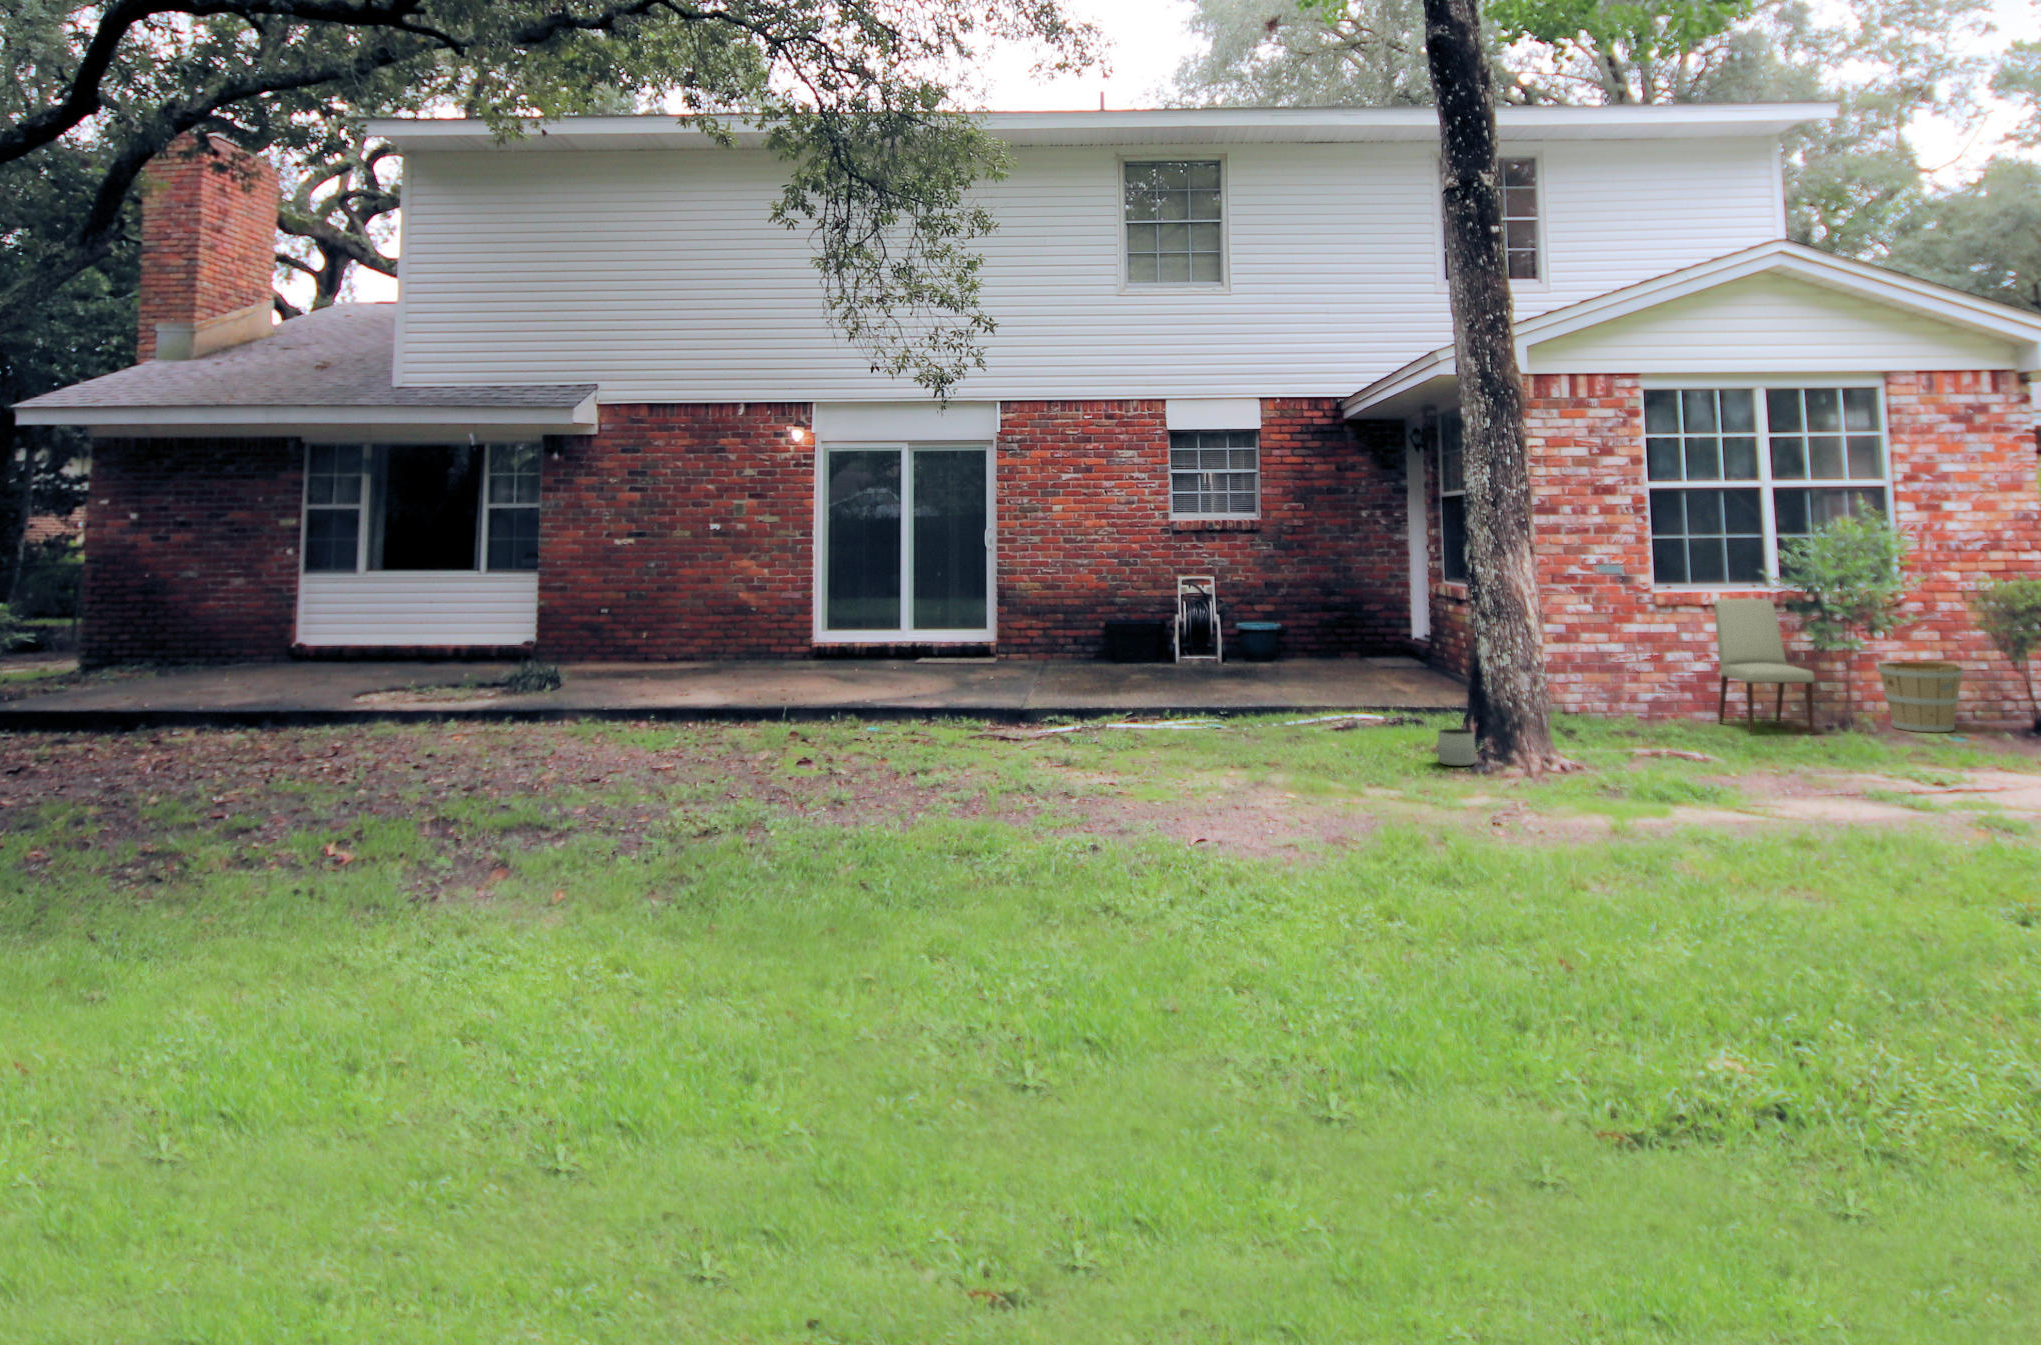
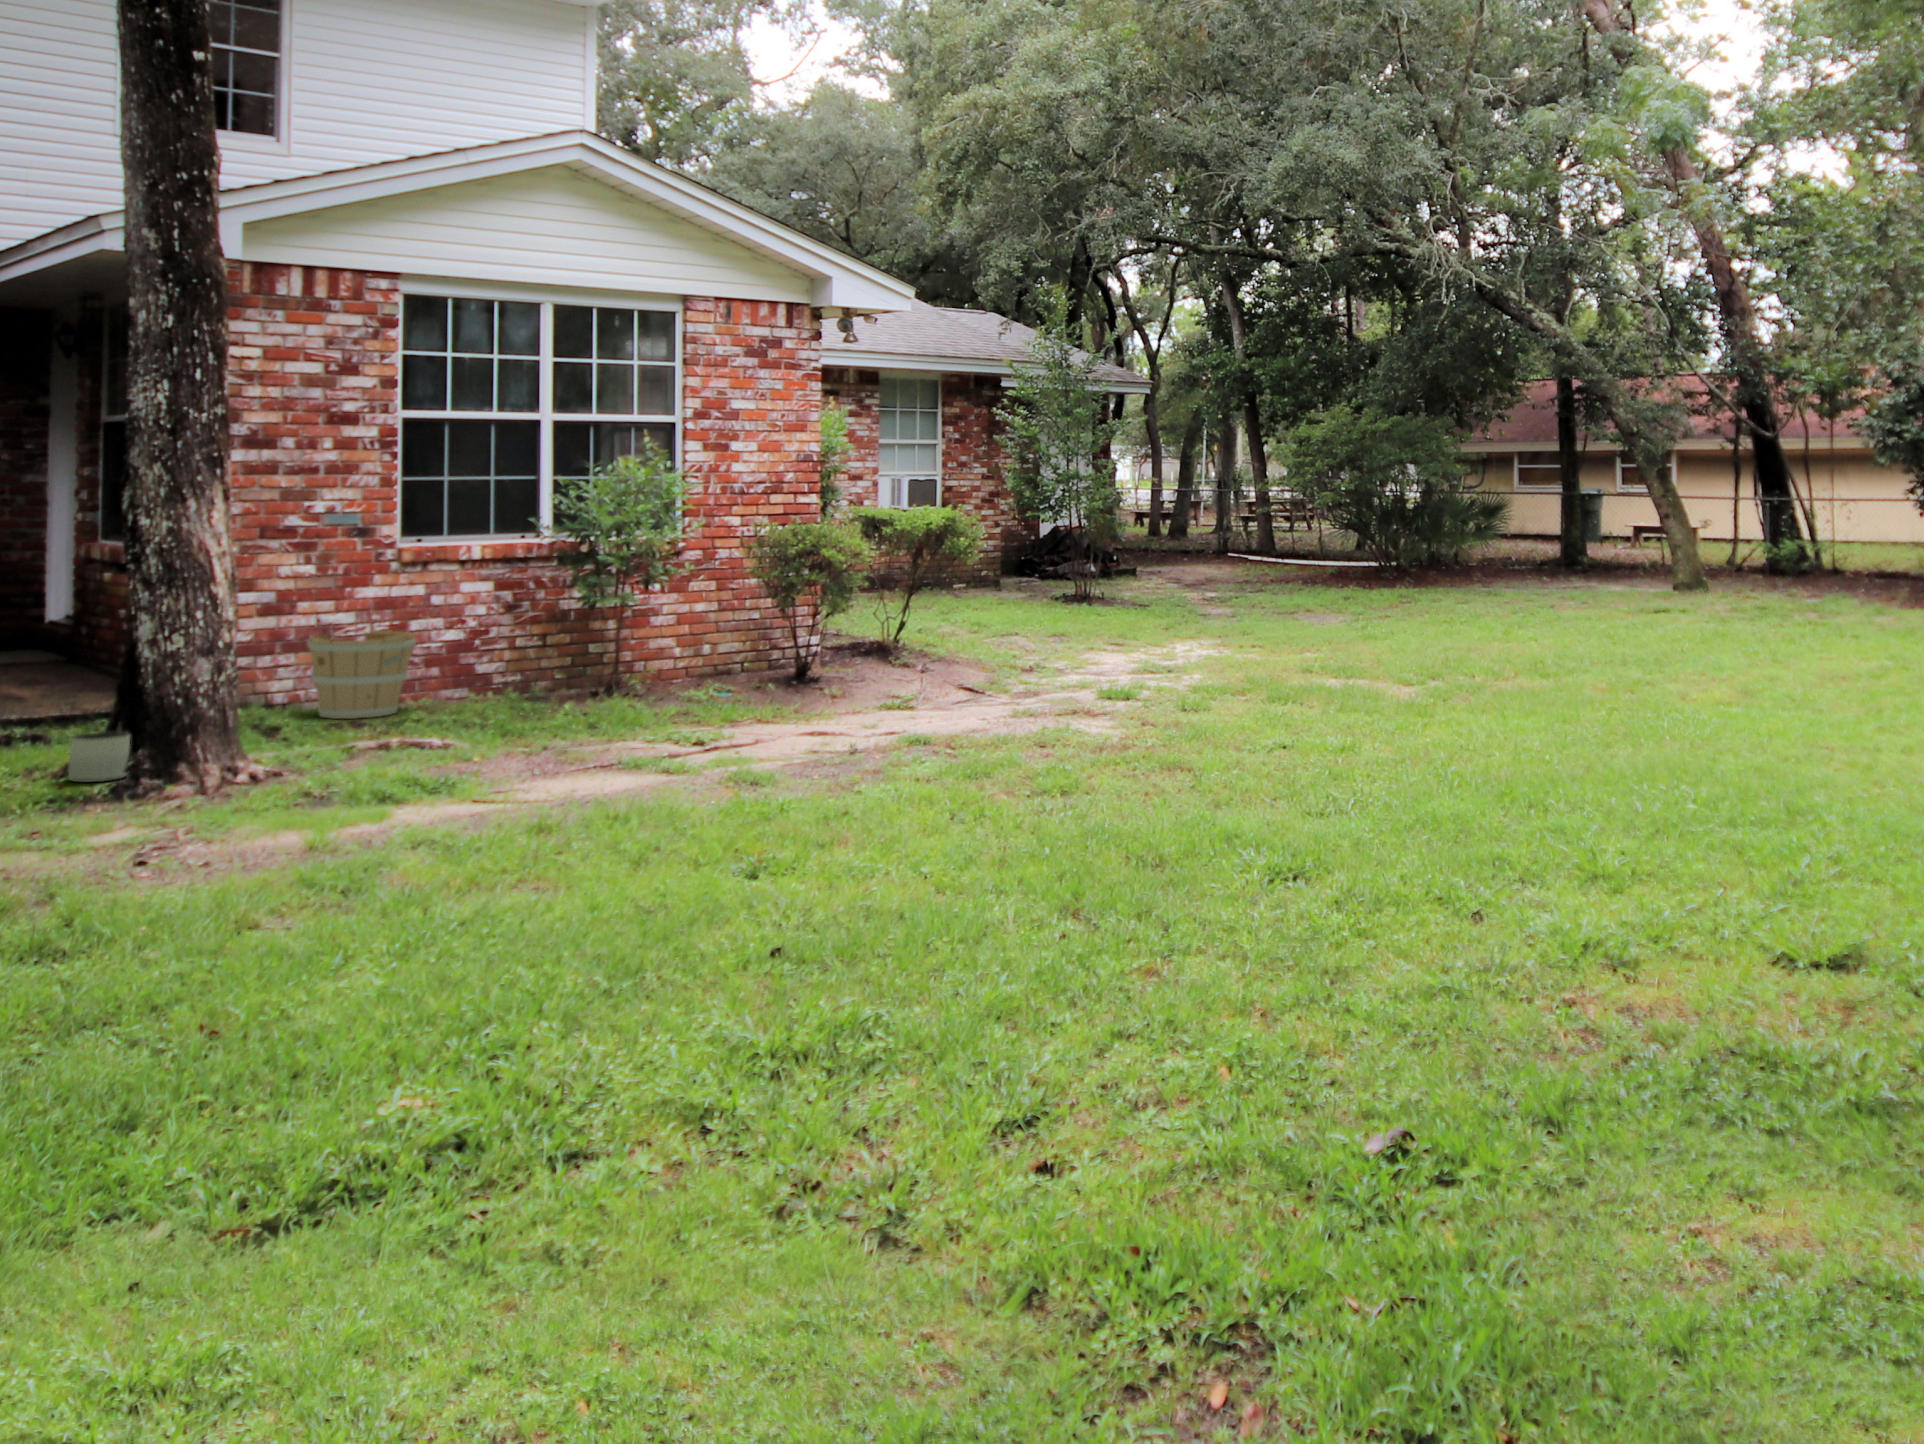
chair: present [1714,598,1815,734] -> none [461,550,582,707]
wooden bucket: present [1877,660,1964,733] -> present [307,630,416,719]

